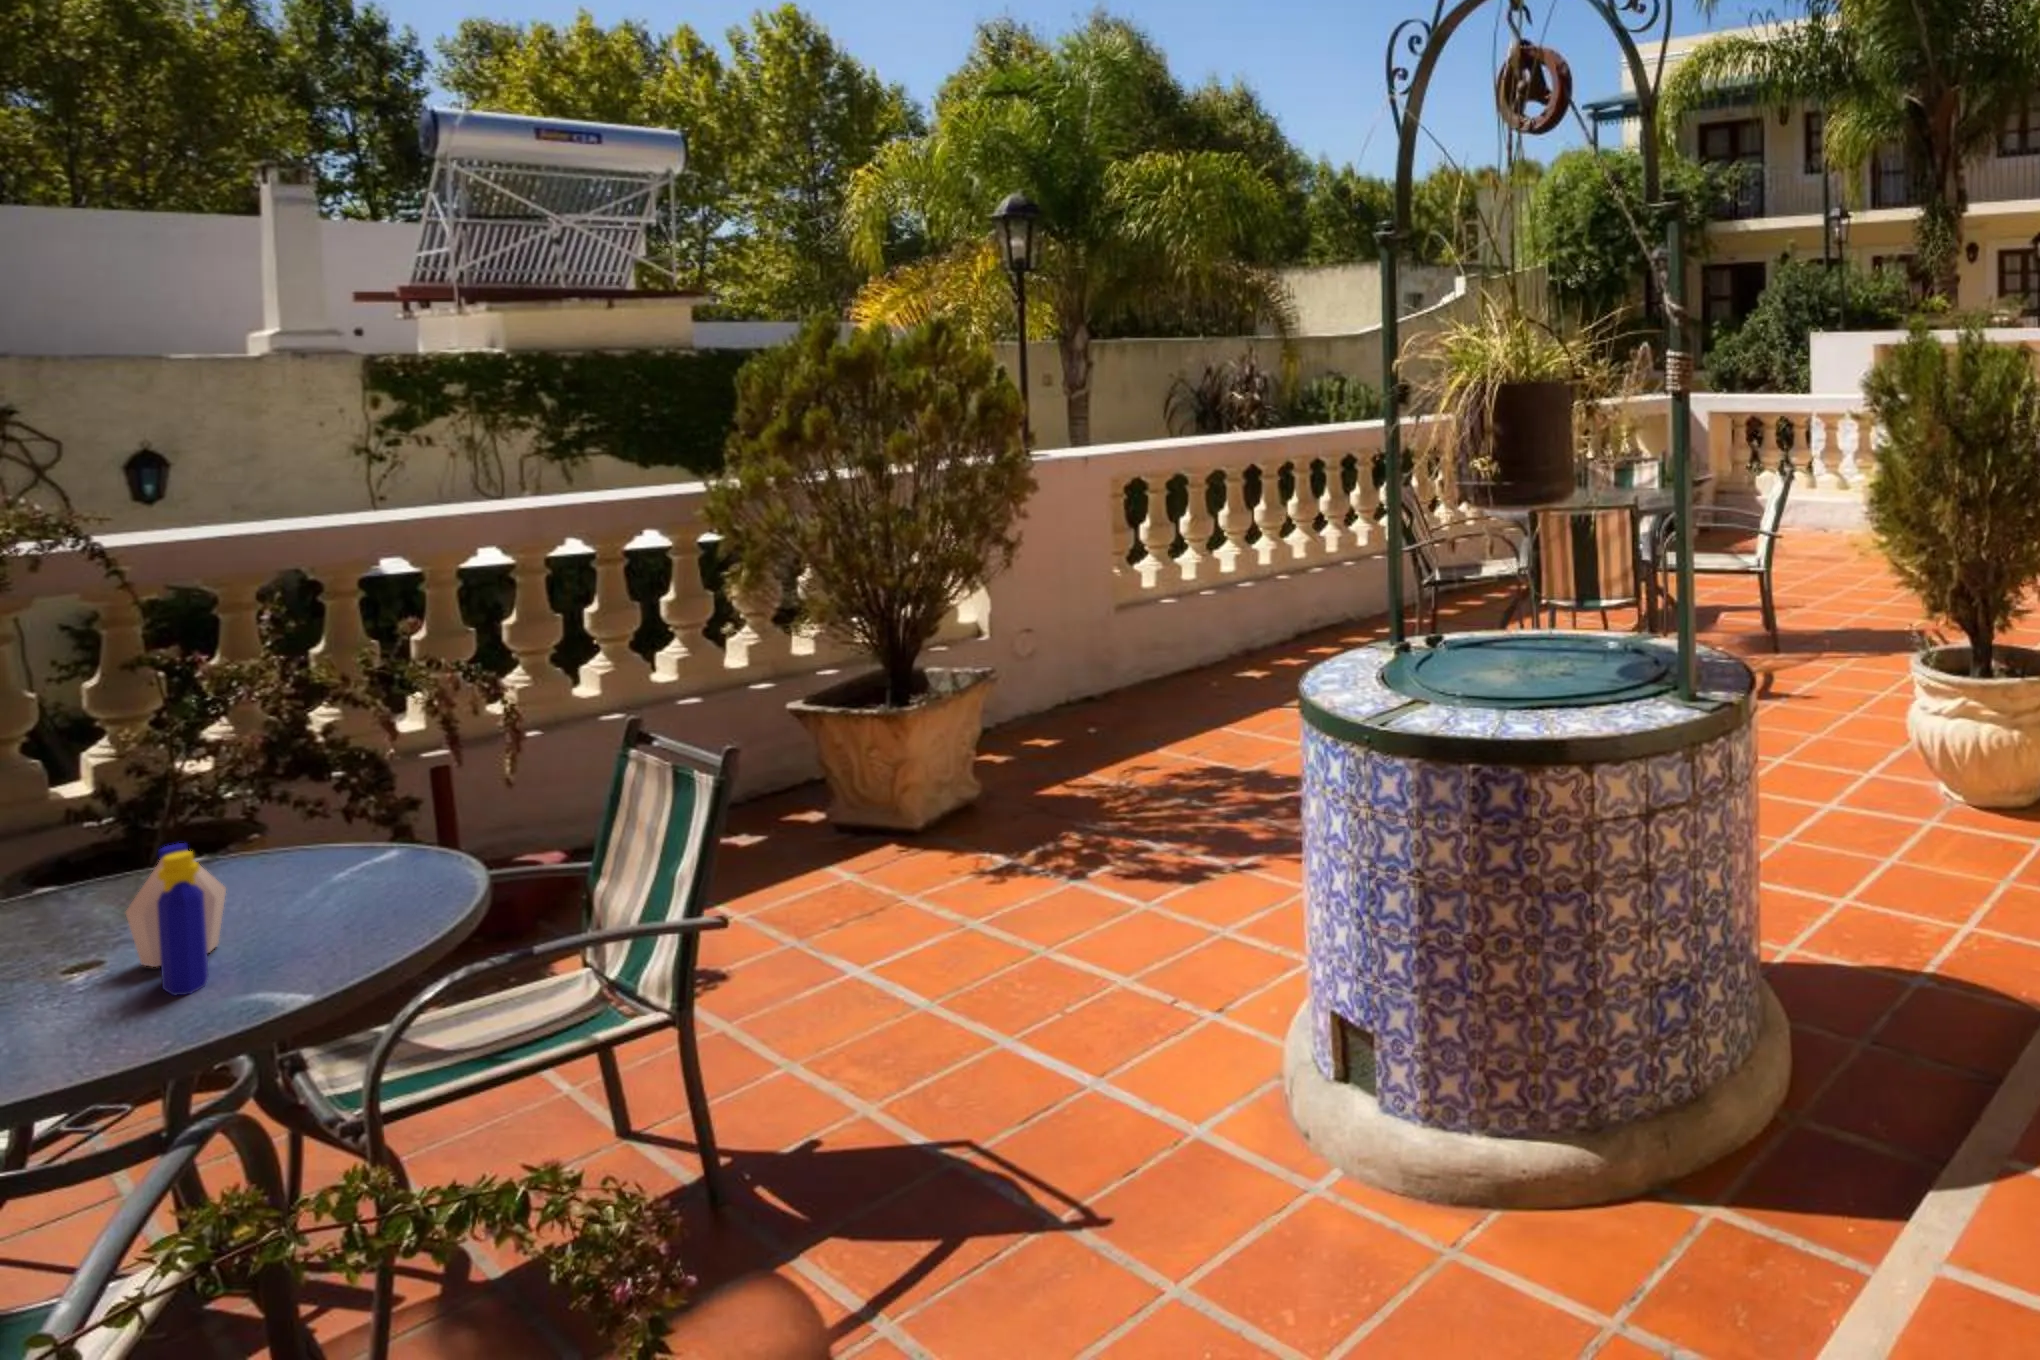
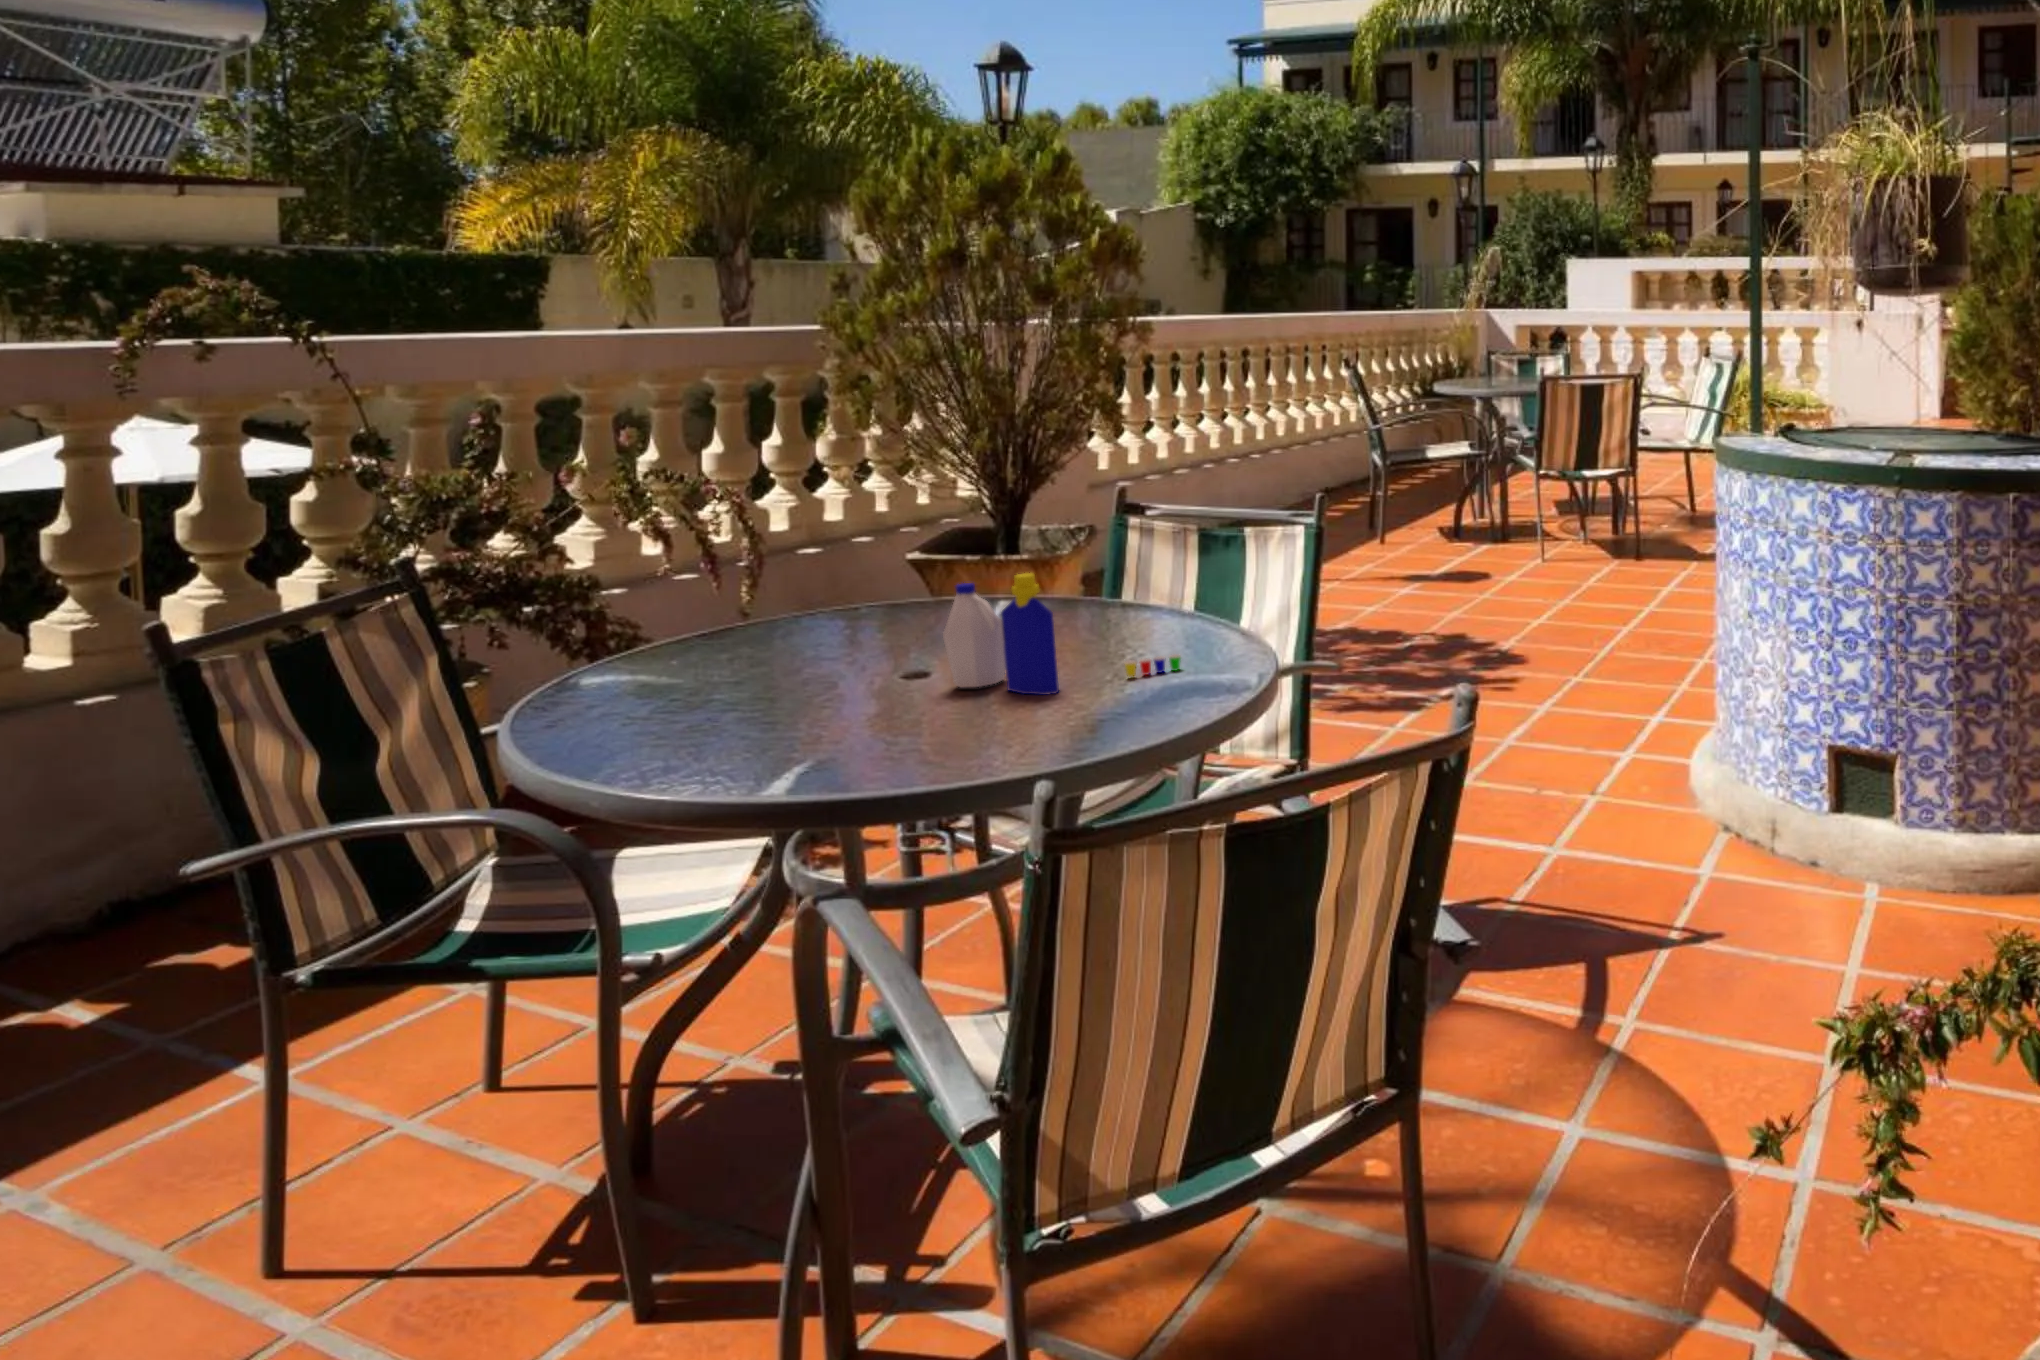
cup: none [284,947,361,975] -> present [1125,654,1181,677]

